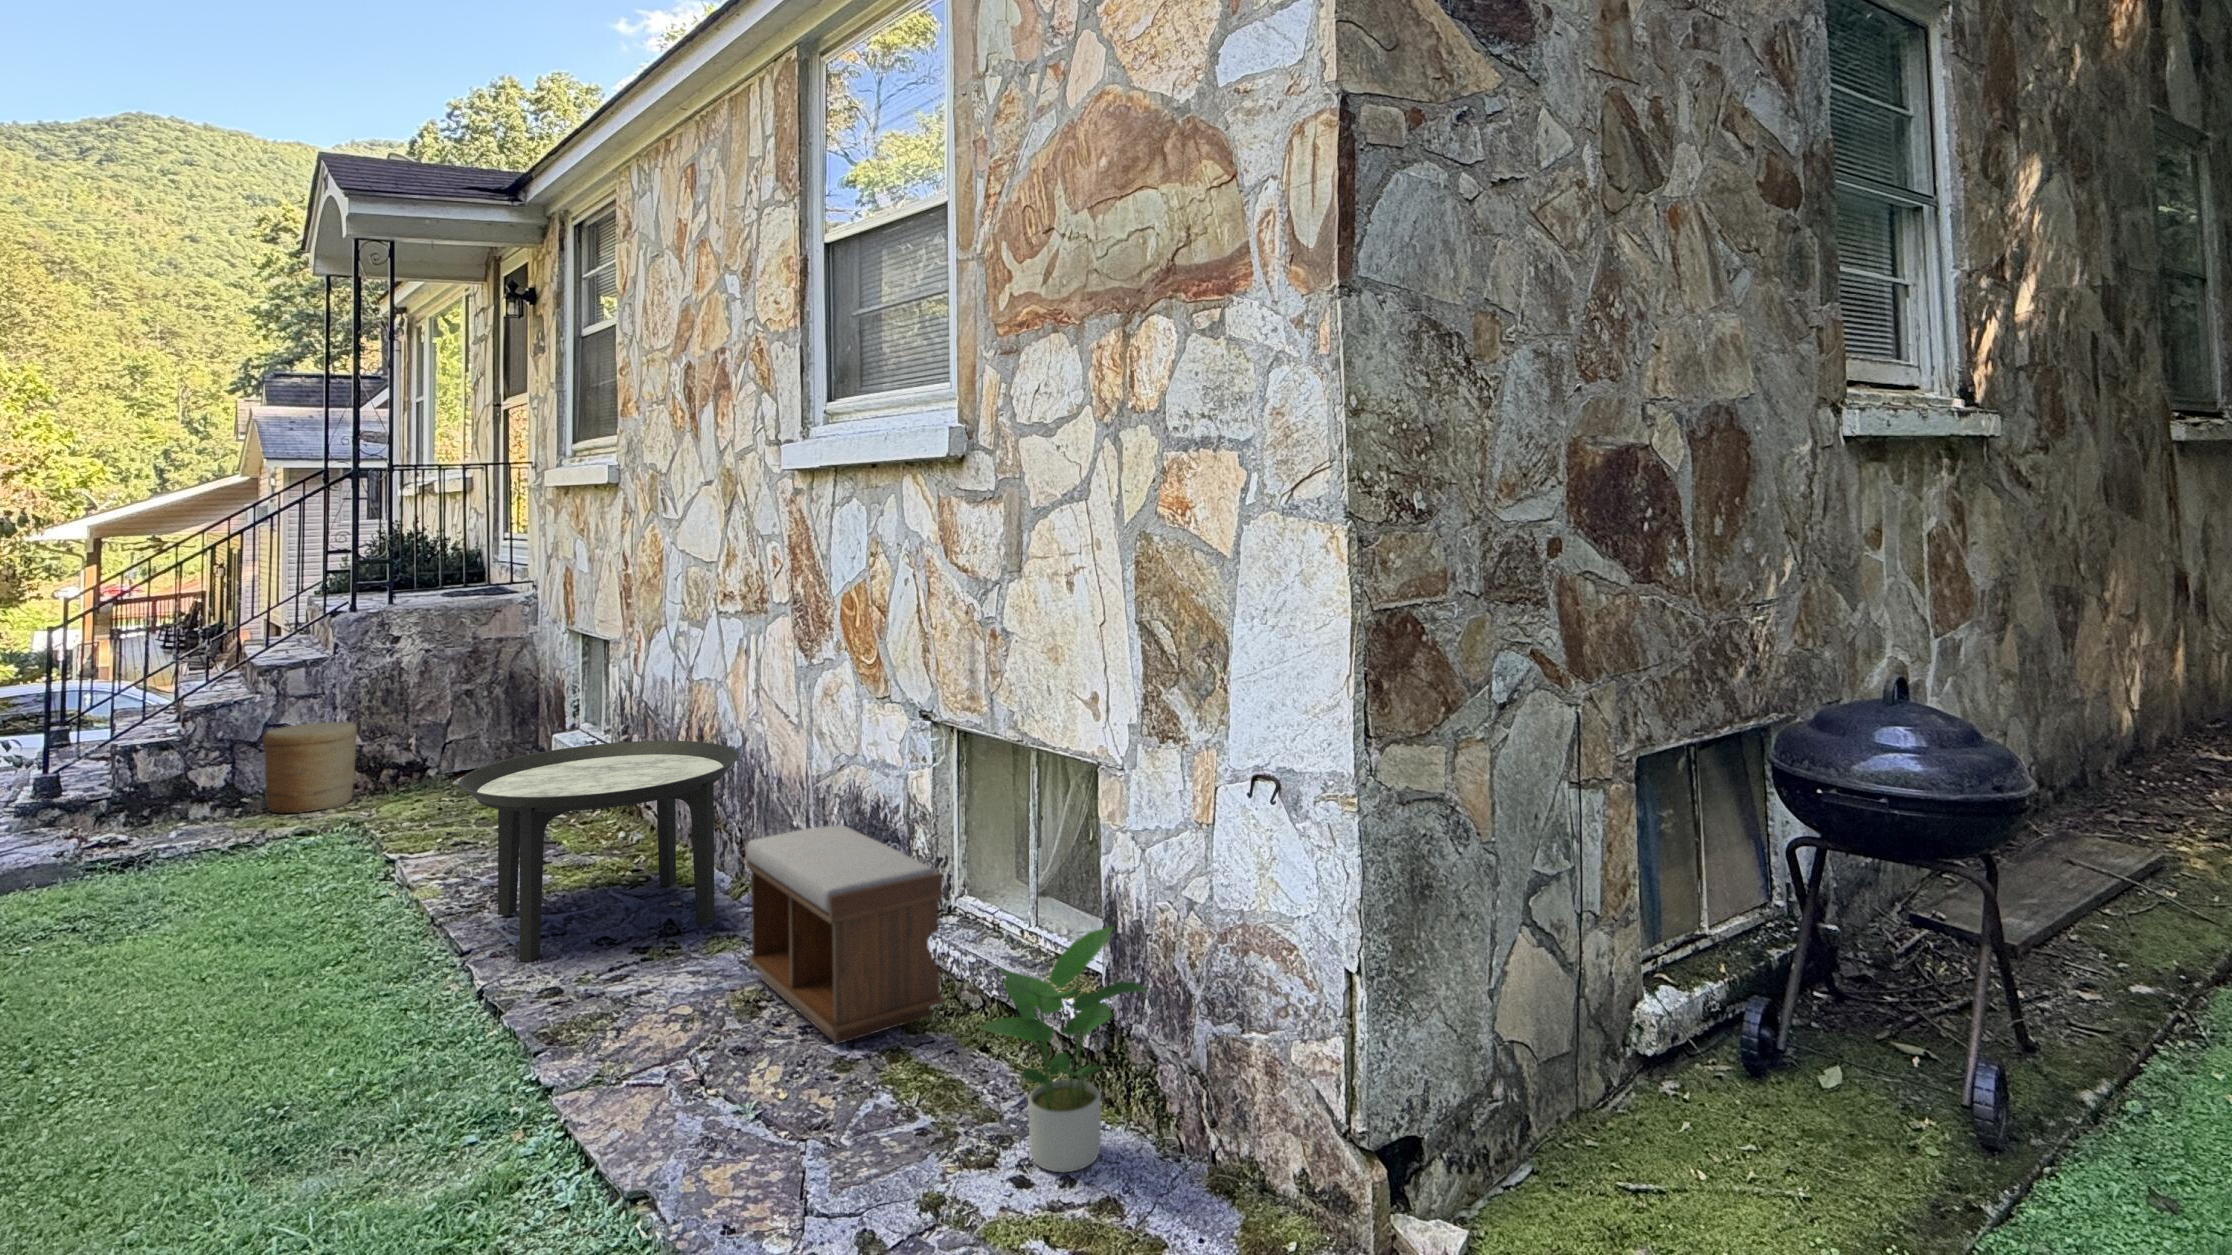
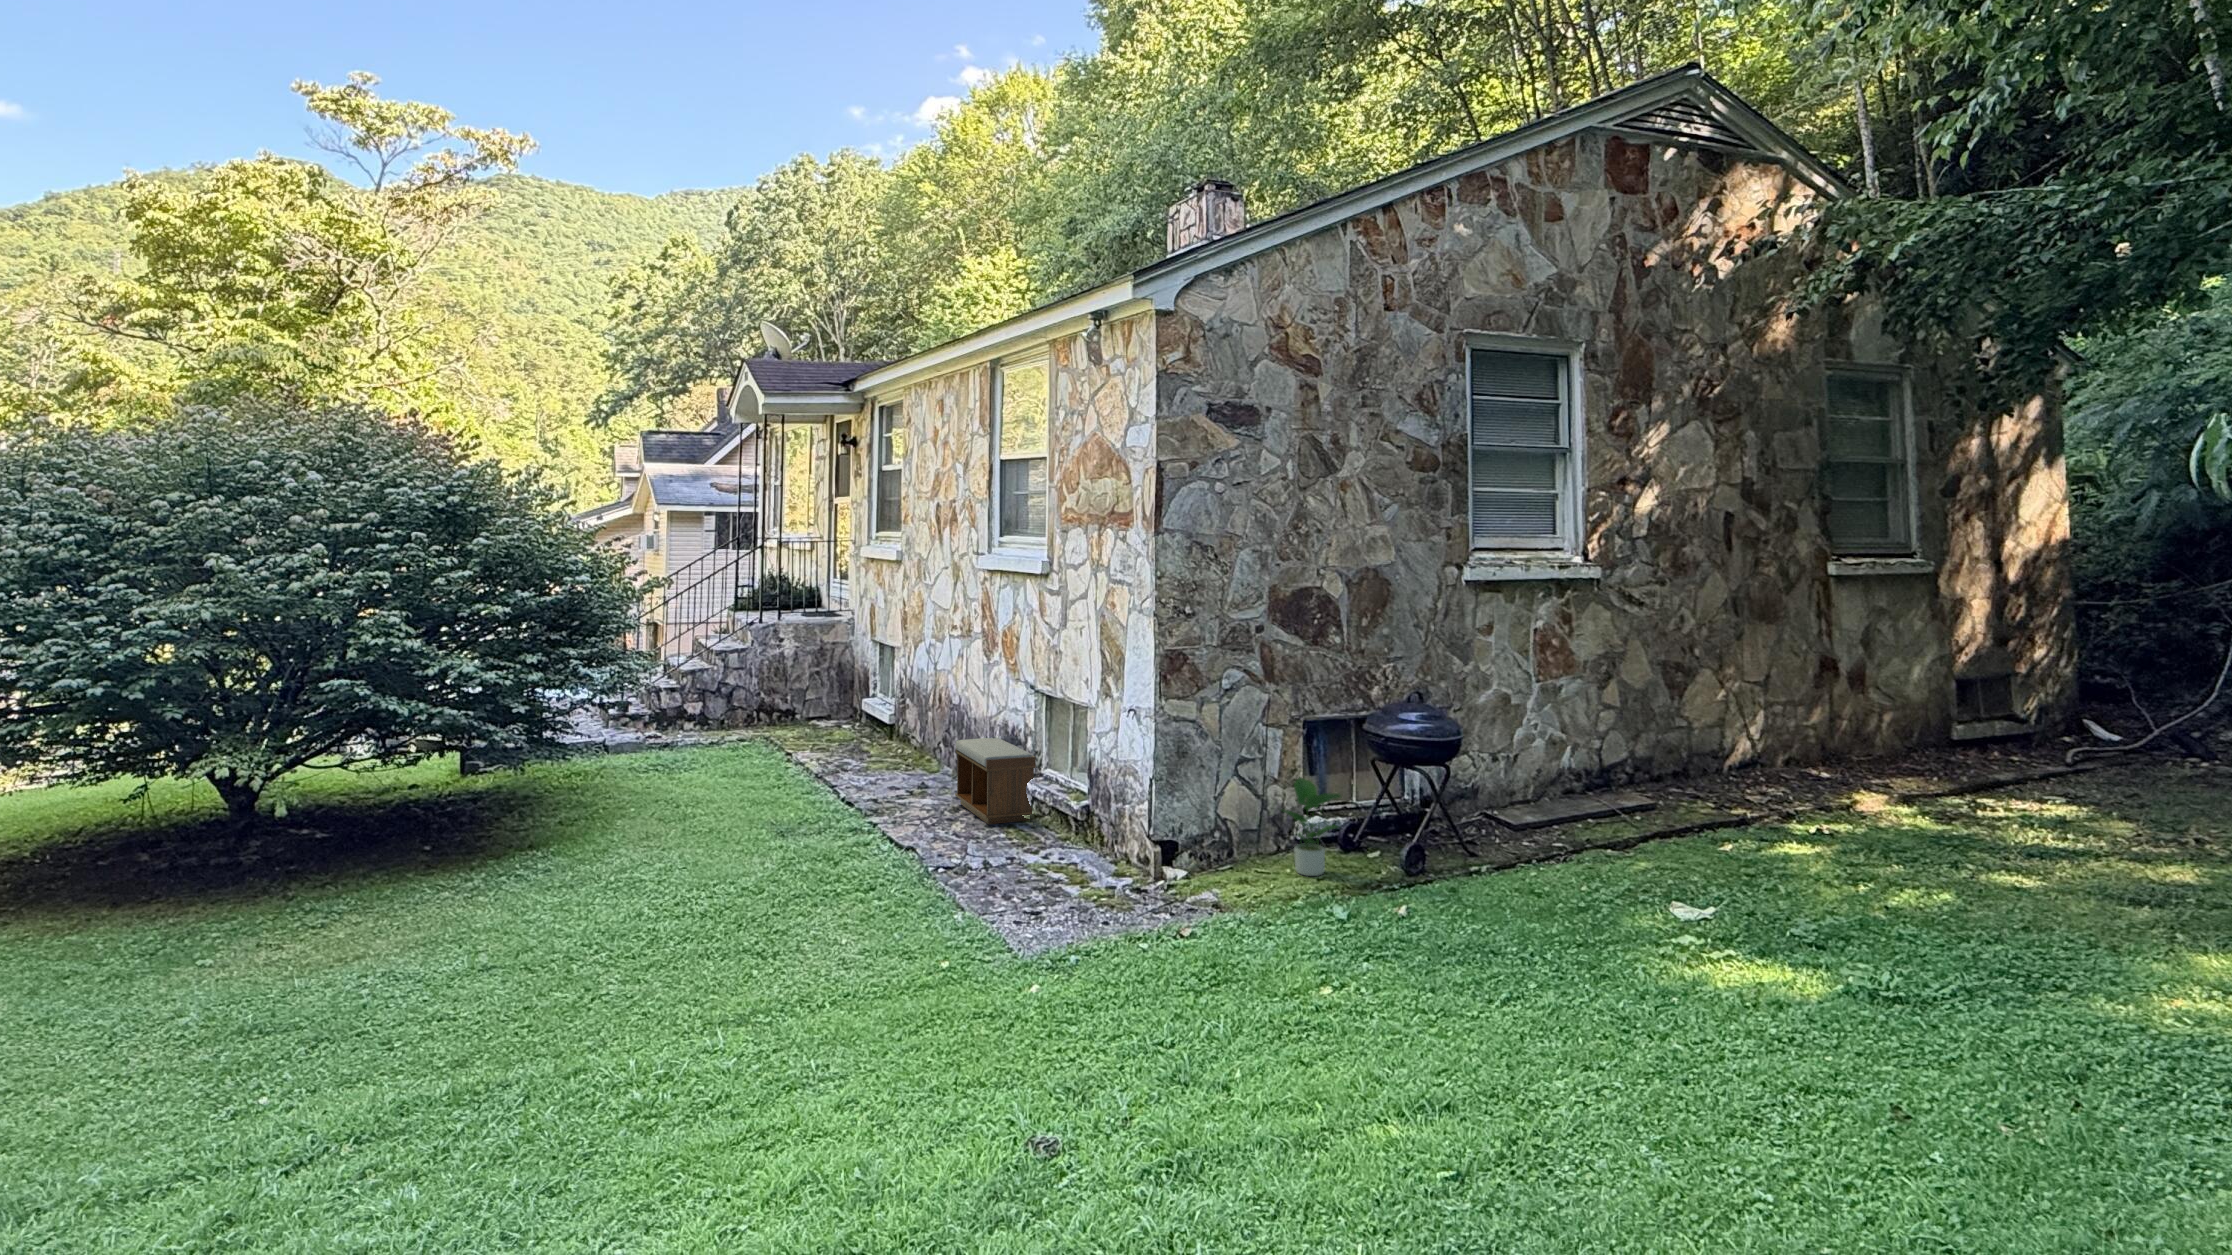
woven basket: present [263,722,357,814] -> none [719,683,763,731]
round table: present [459,741,739,962] -> none [831,698,956,792]
potted plant: present [979,927,1147,1172] -> present [1282,777,1341,876]

